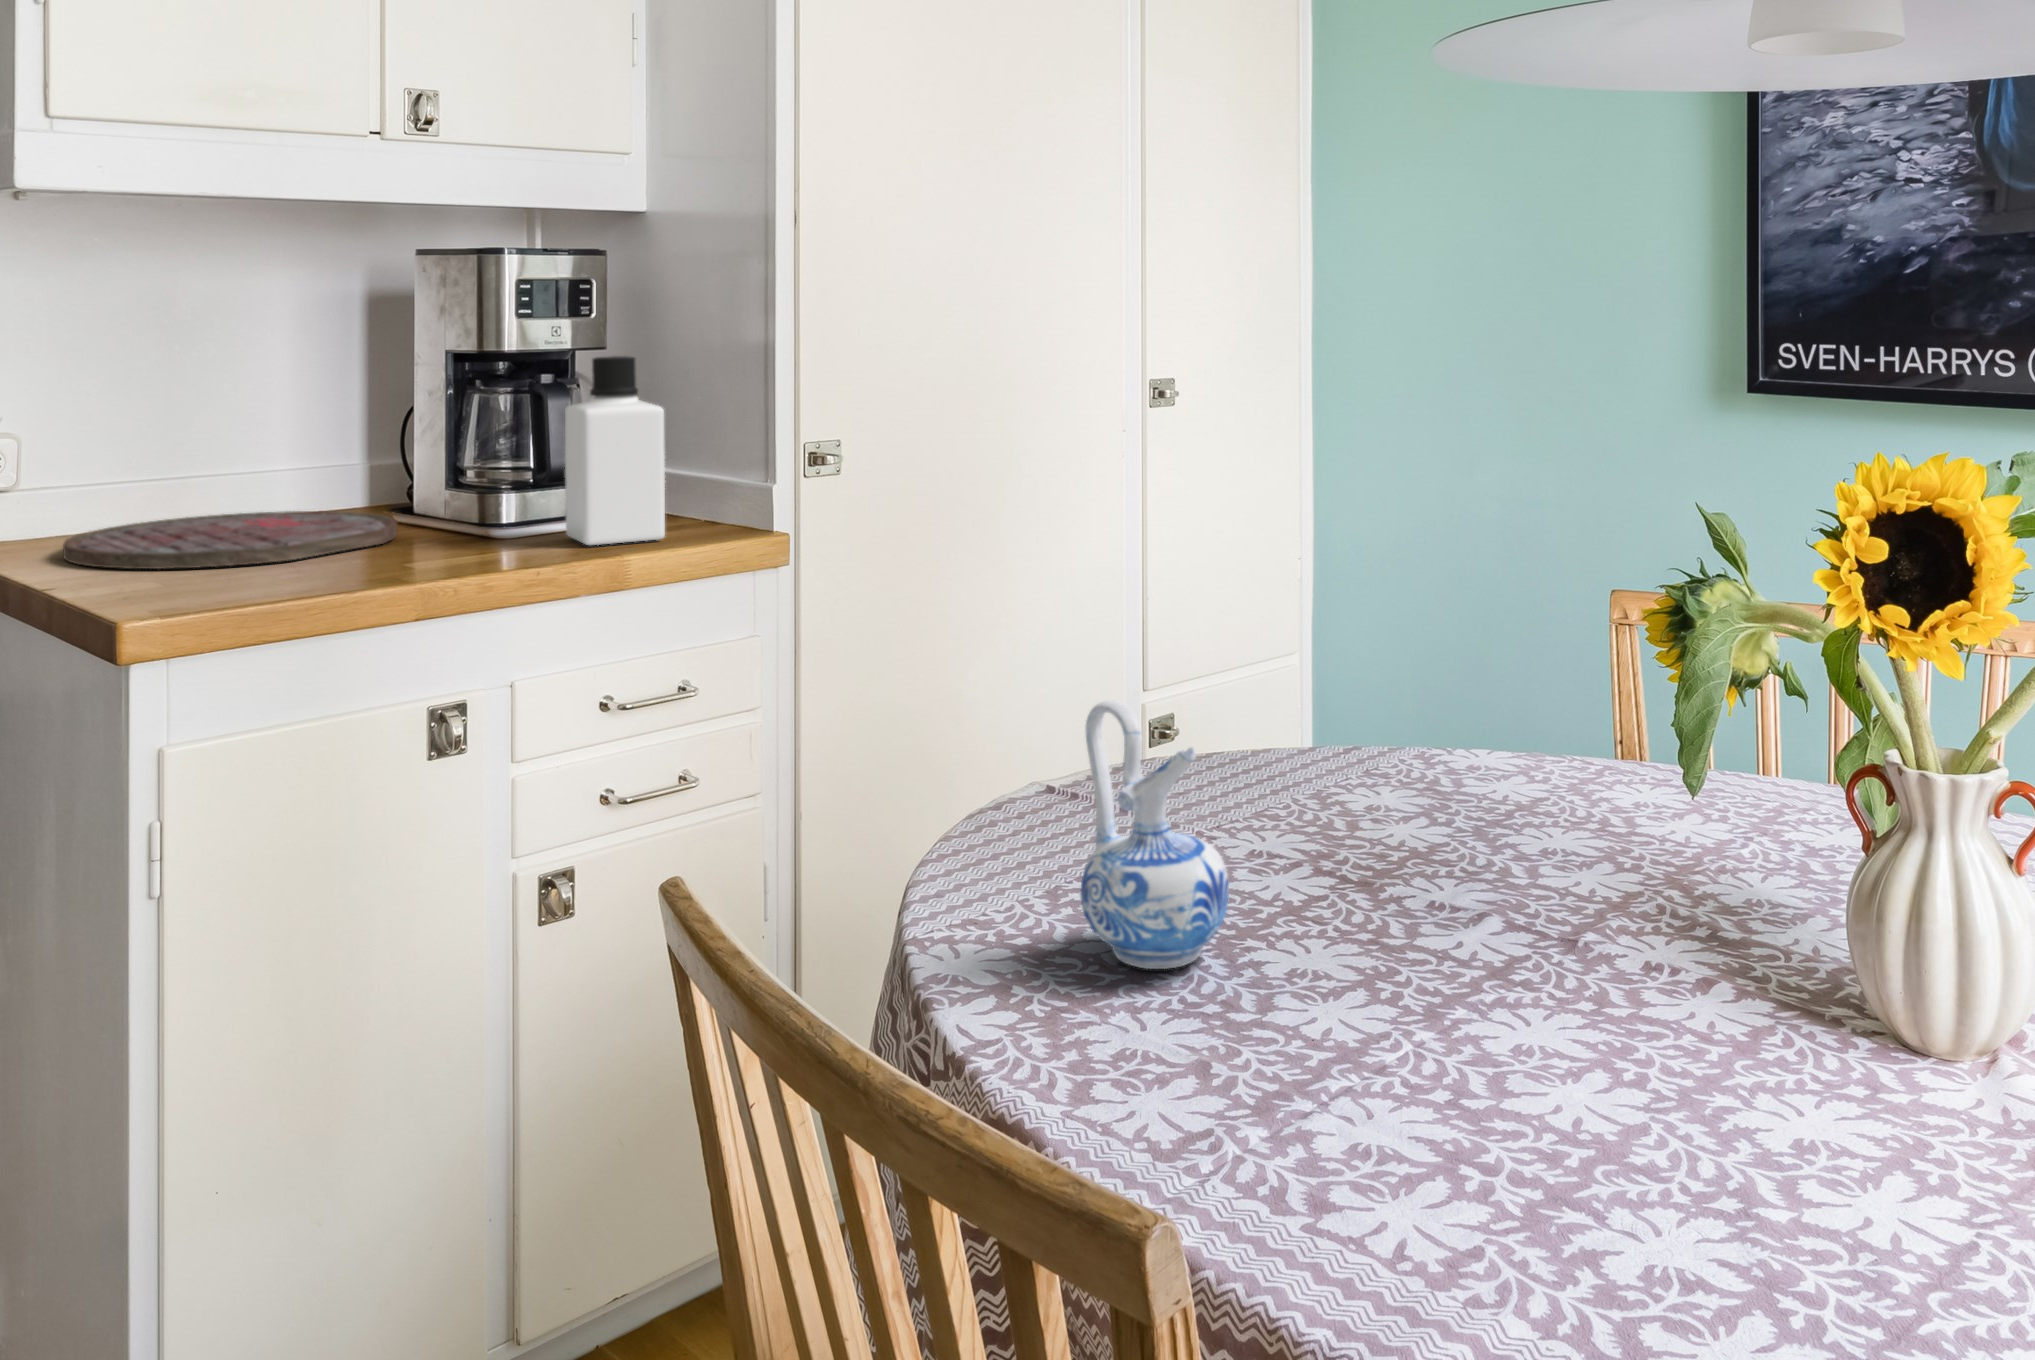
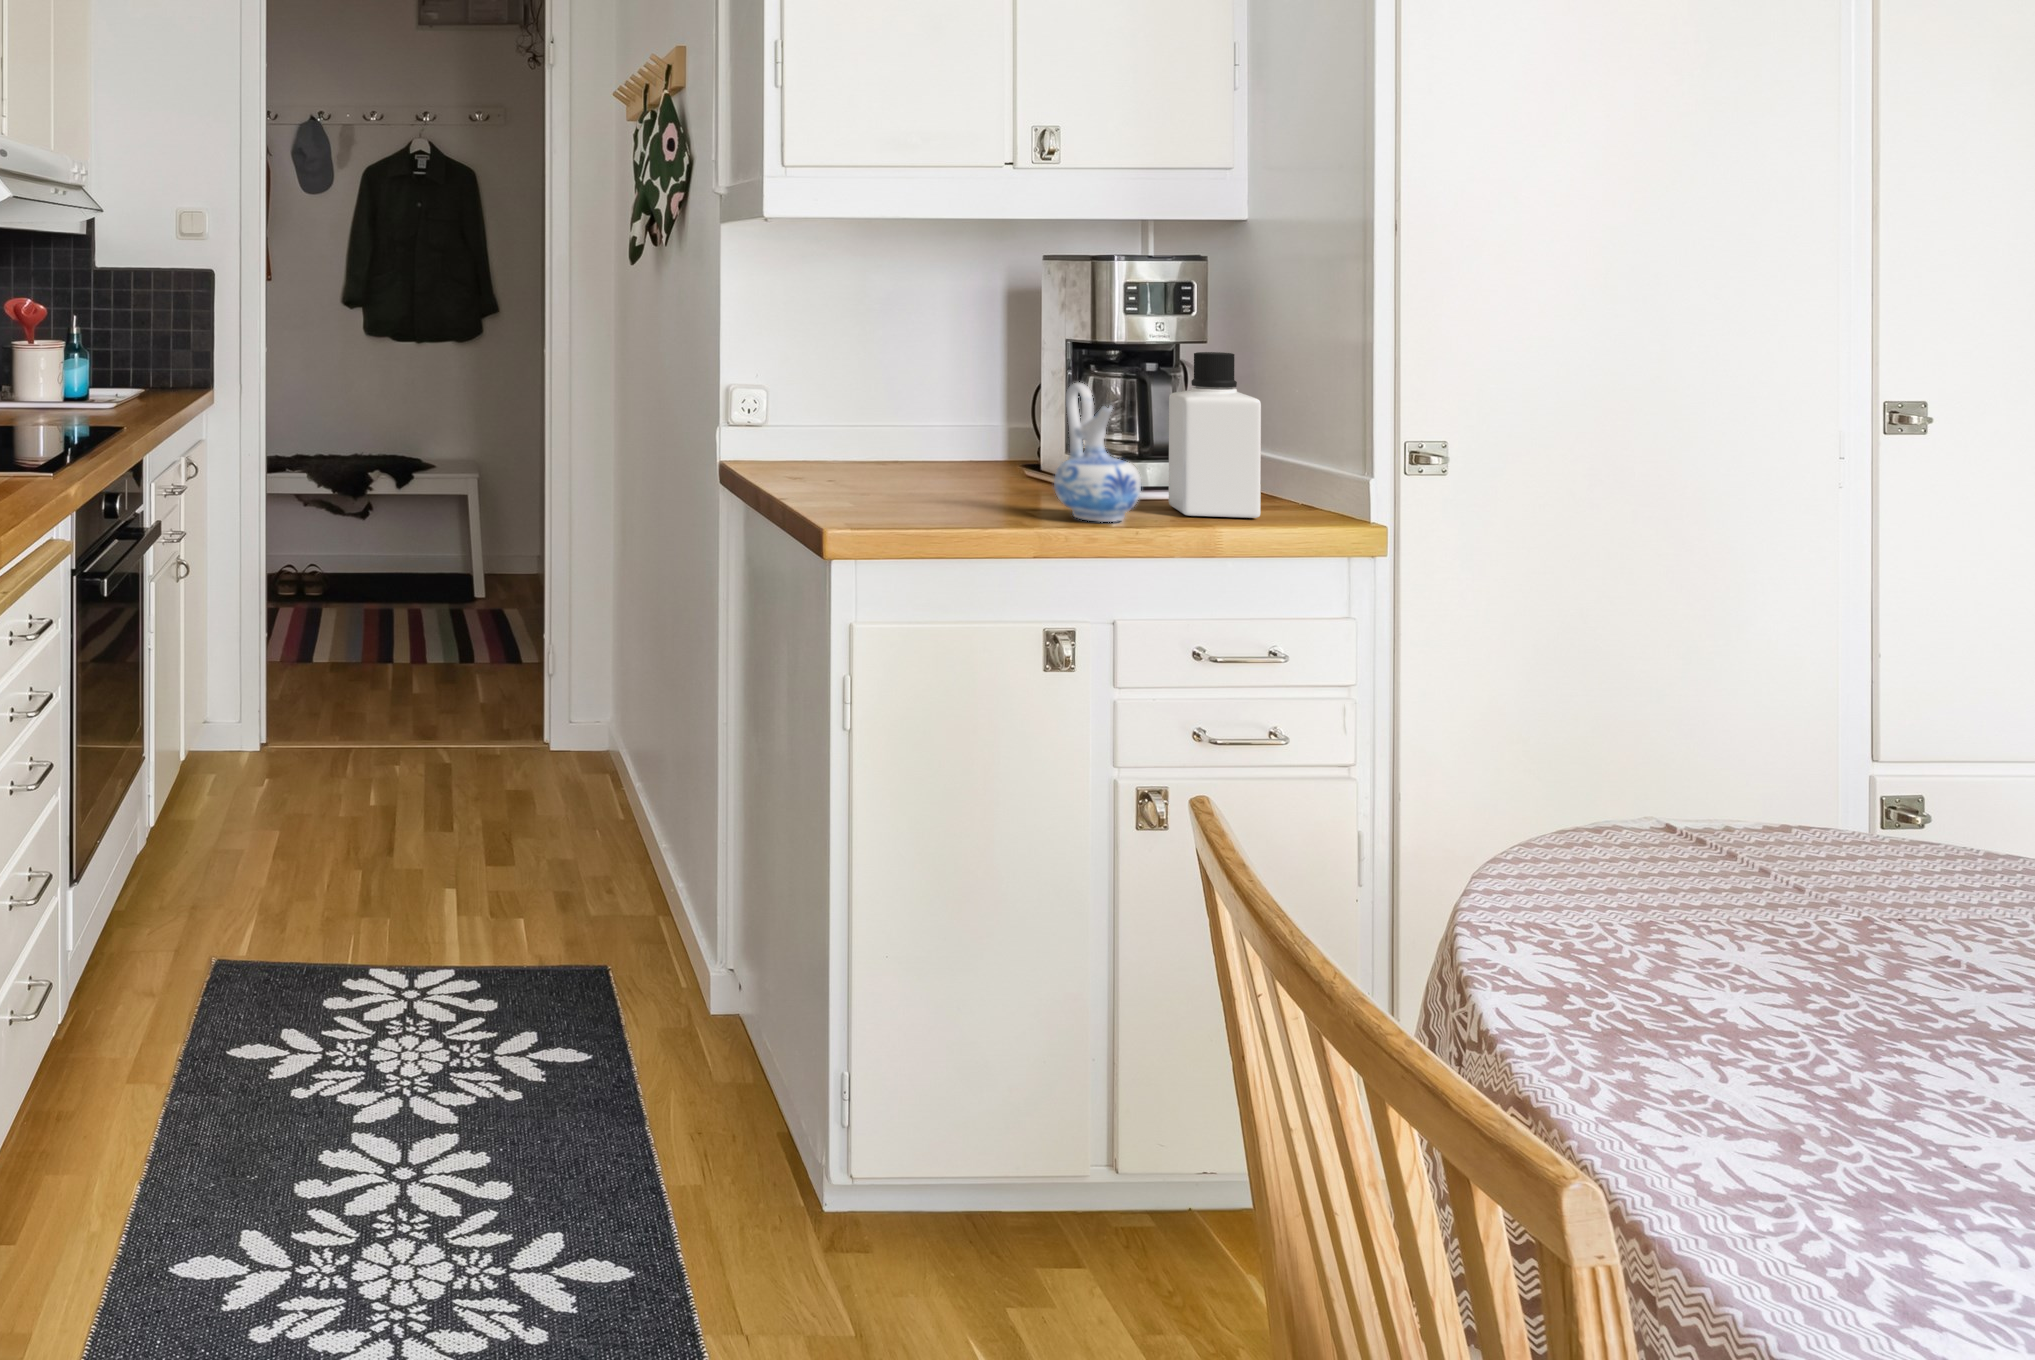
cutting board: present [63,511,397,569] -> none [792,458,1027,499]
ceramic pitcher: present [1080,700,1229,969] -> present [1054,383,1141,522]

